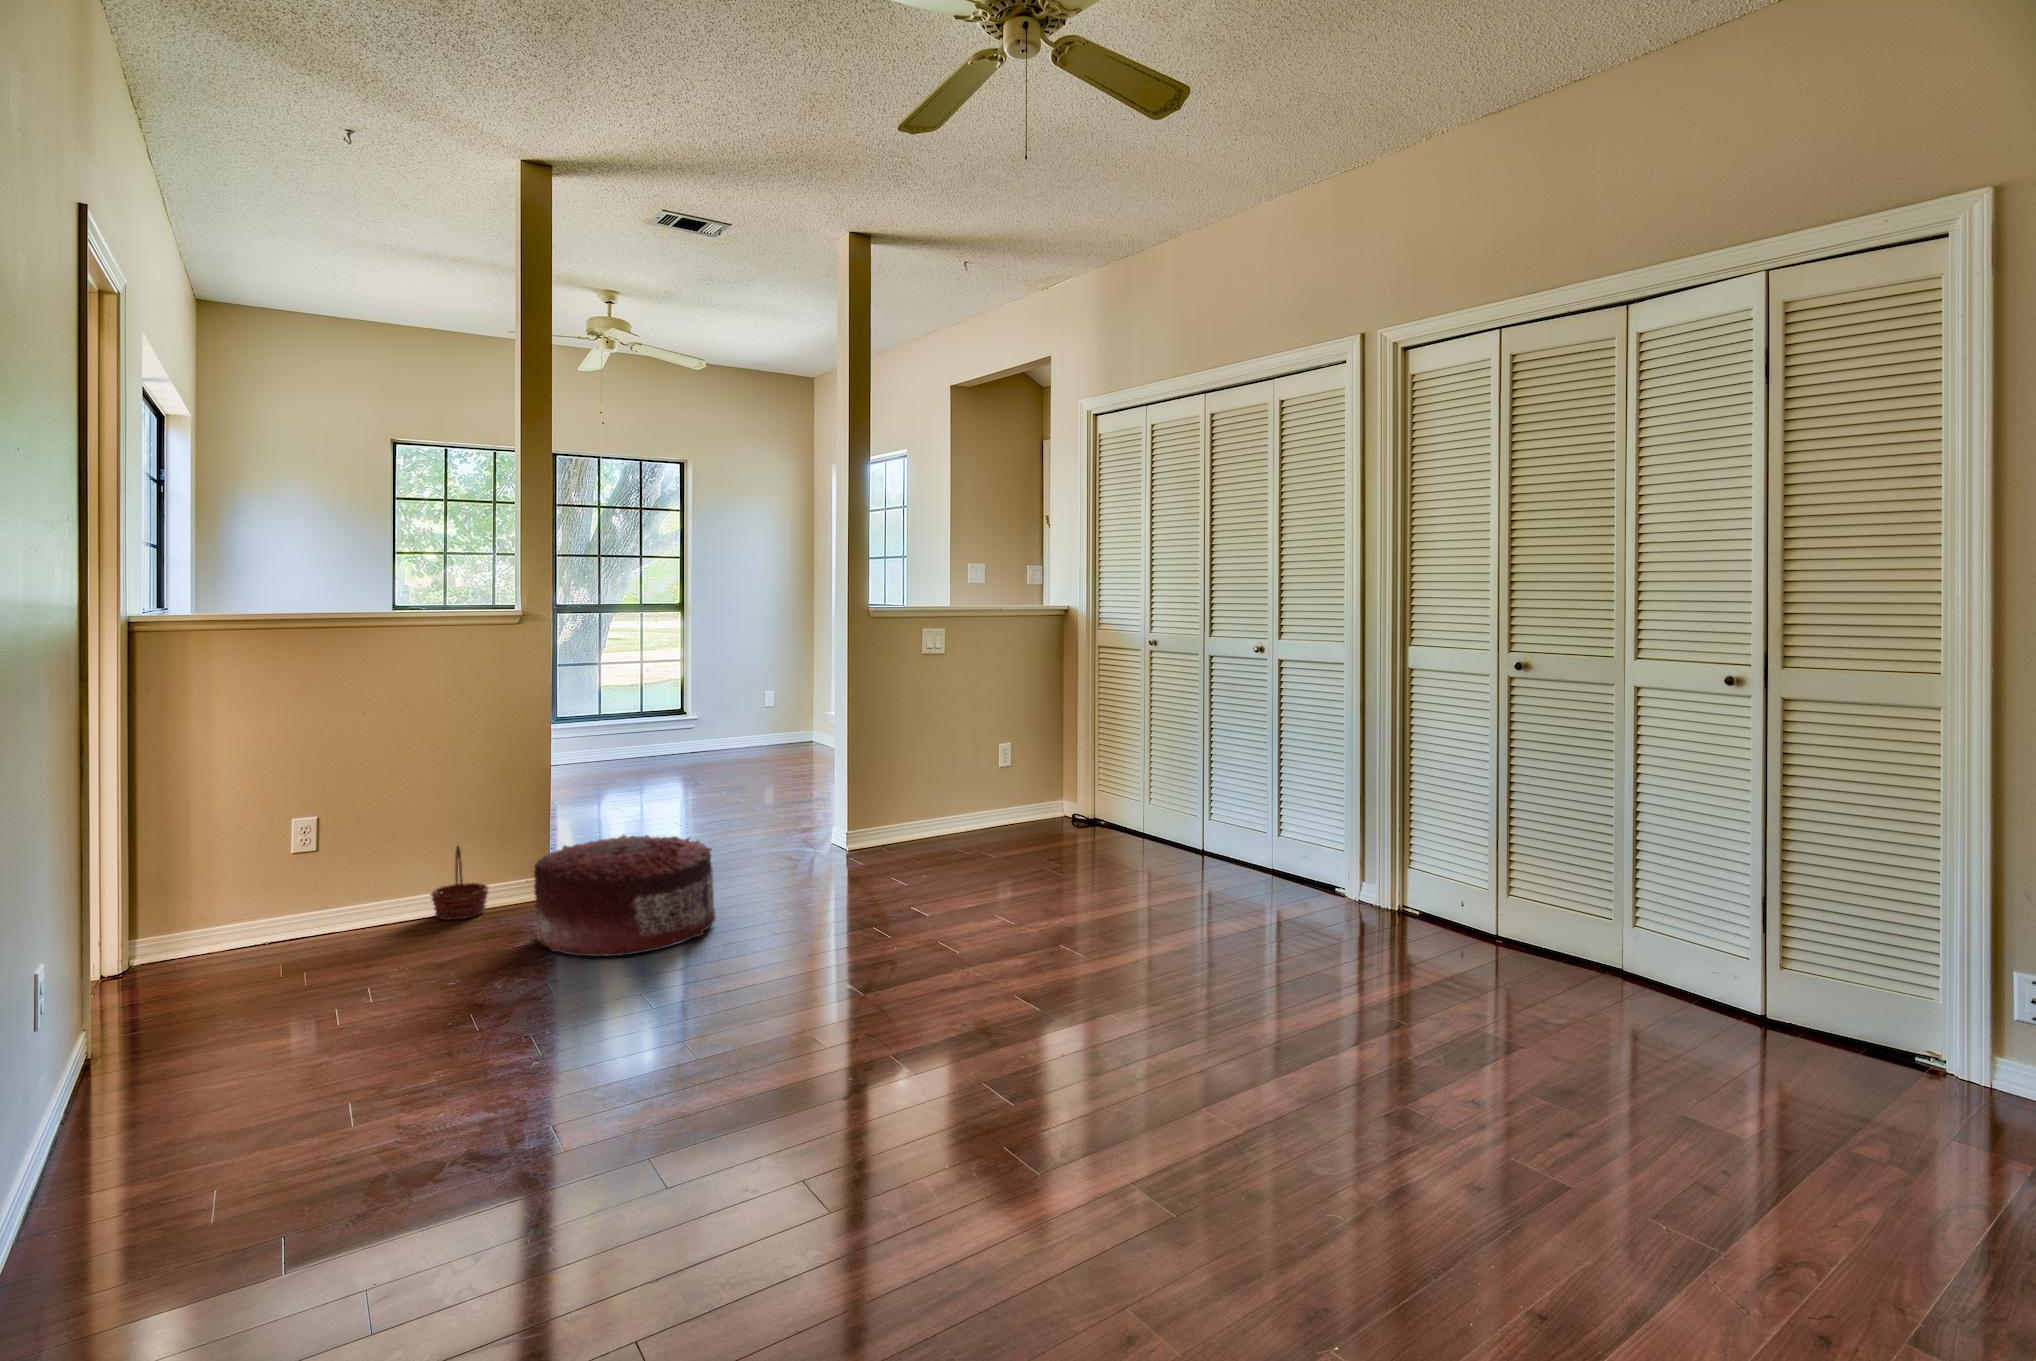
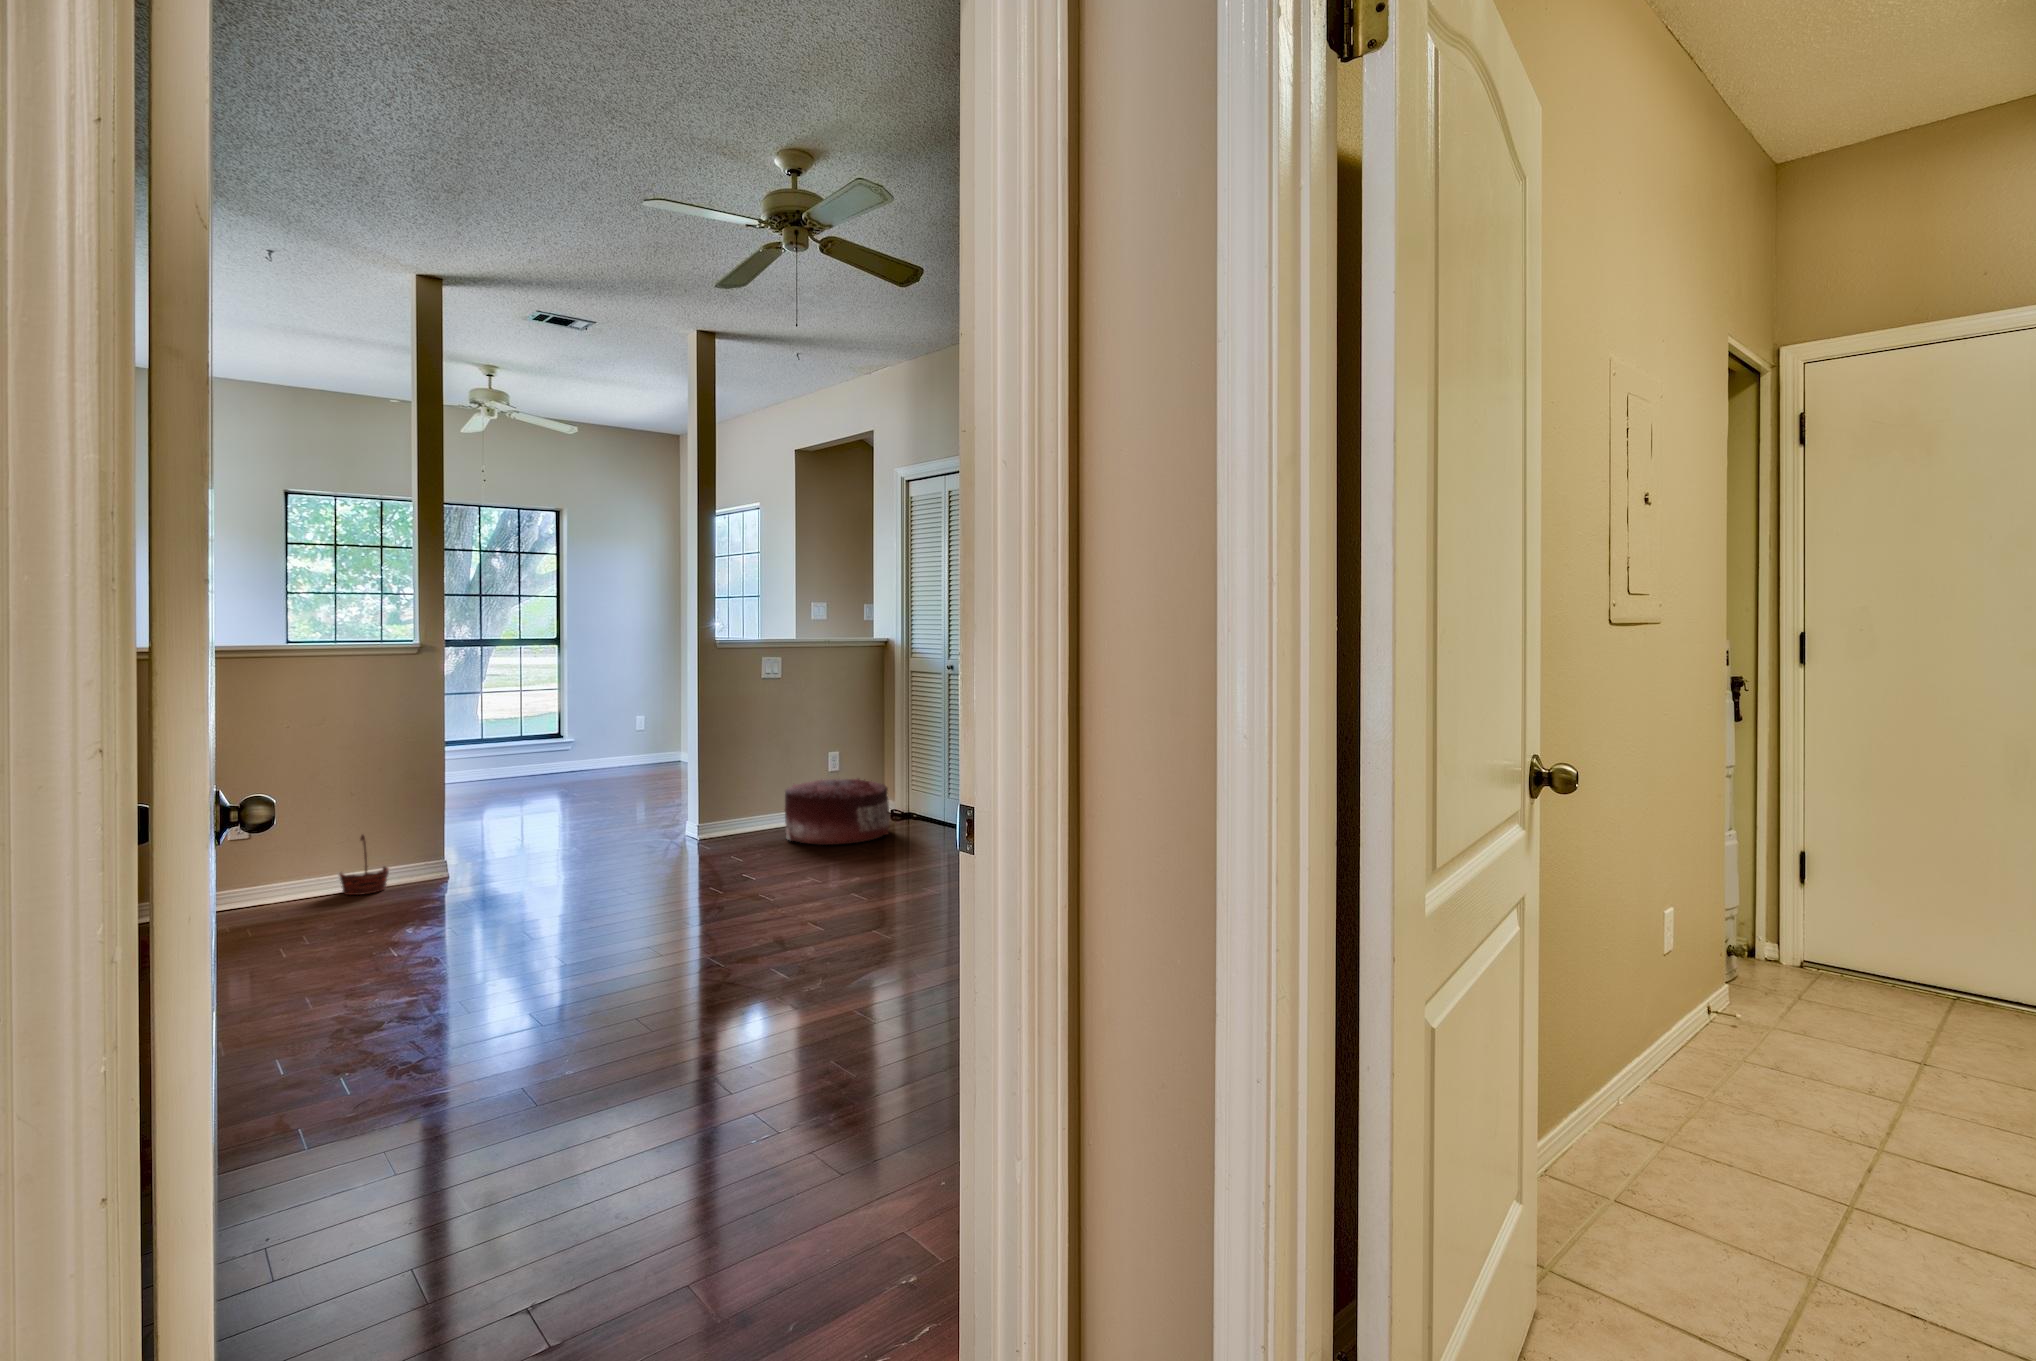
pouf: present [534,835,716,956] -> present [785,779,889,845]

